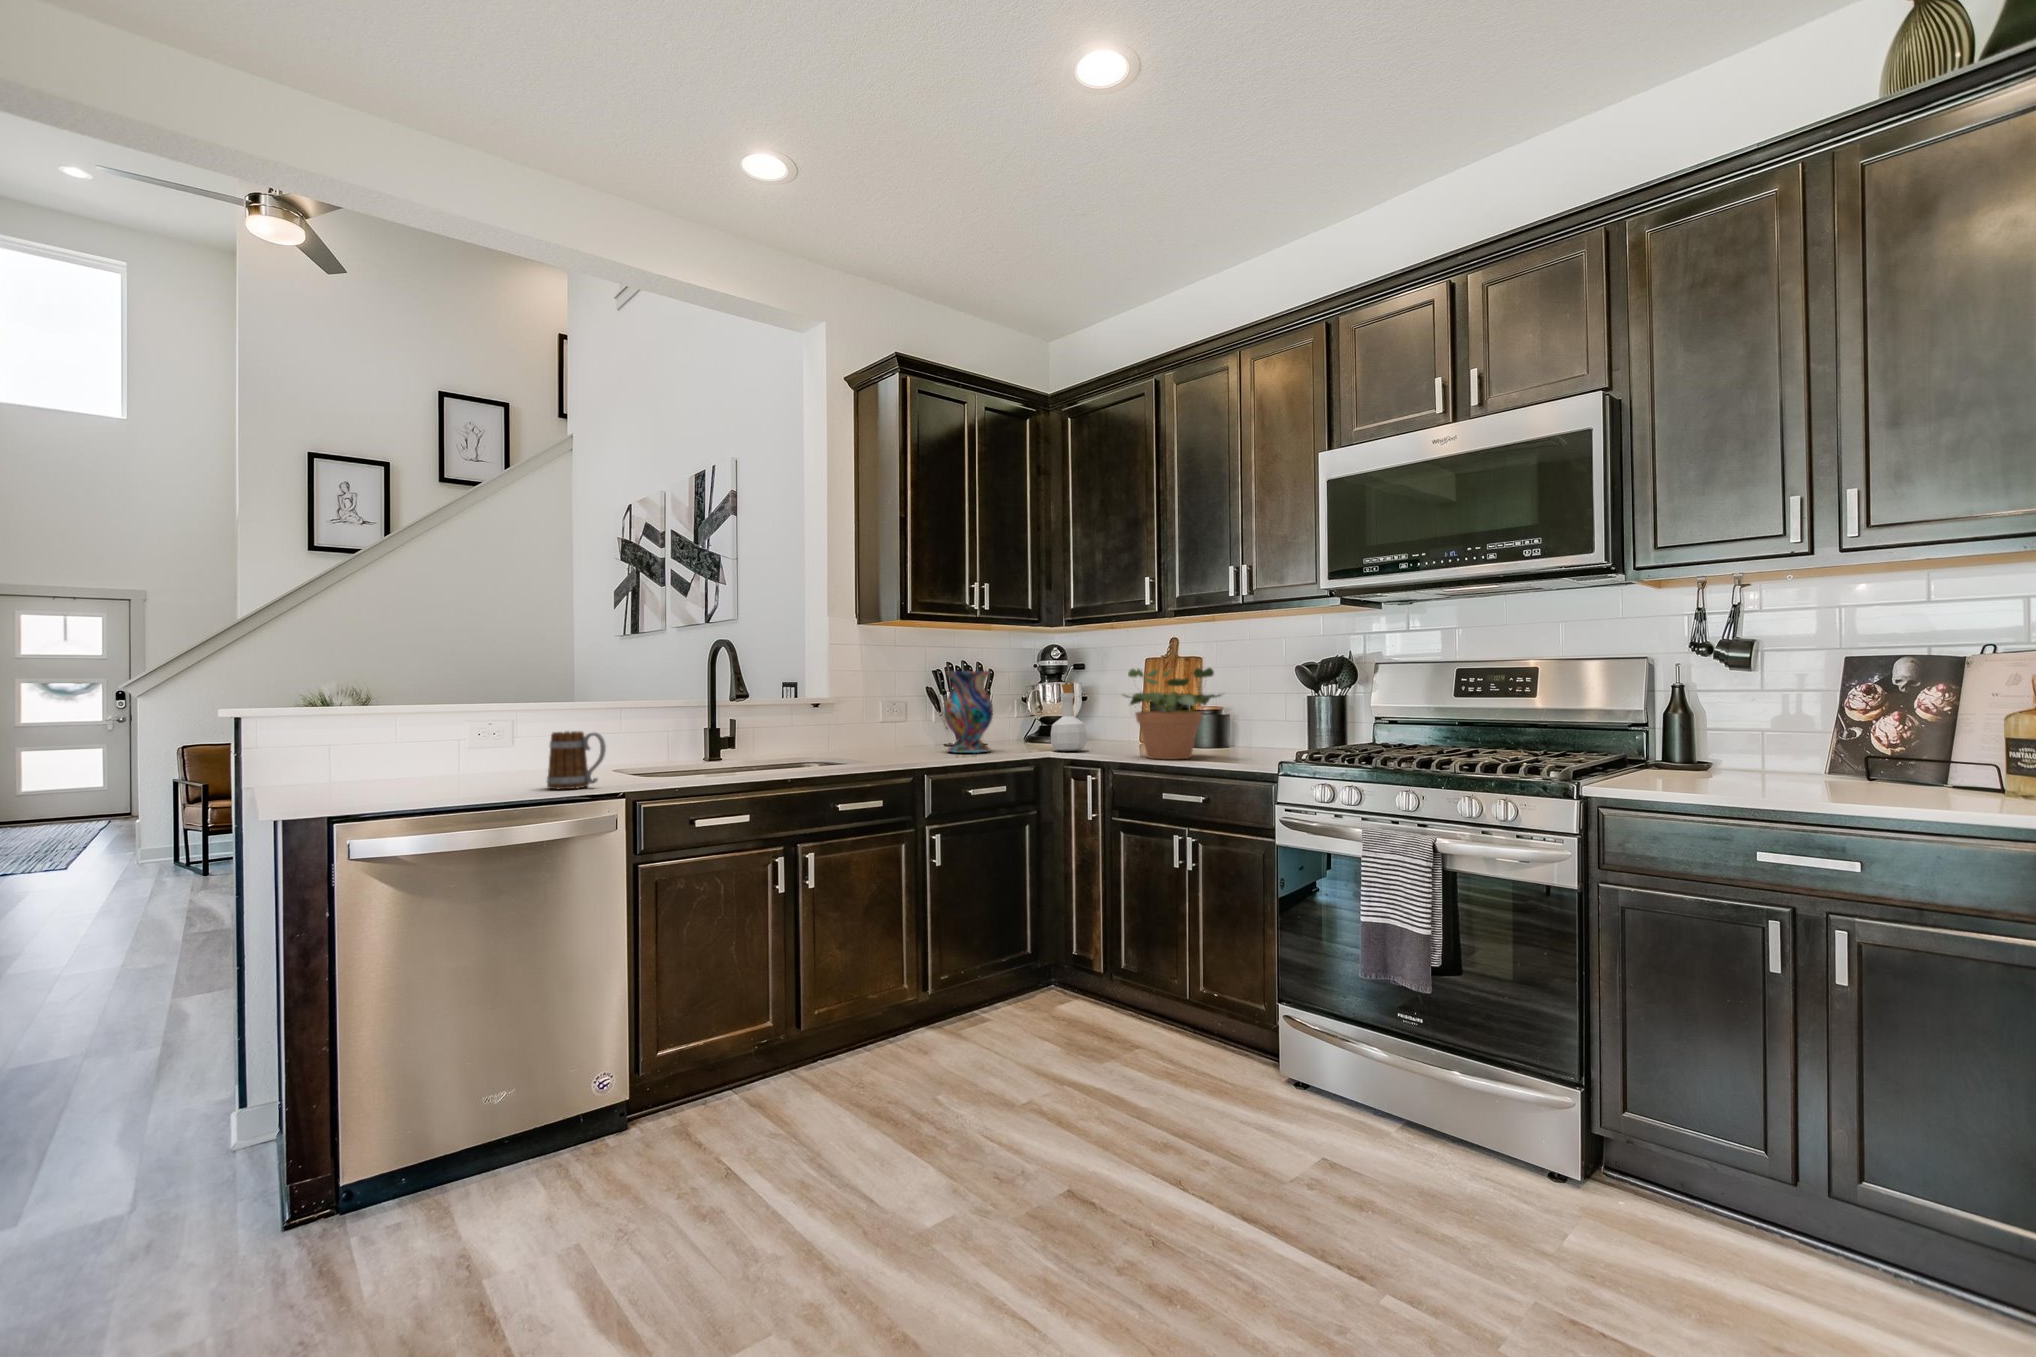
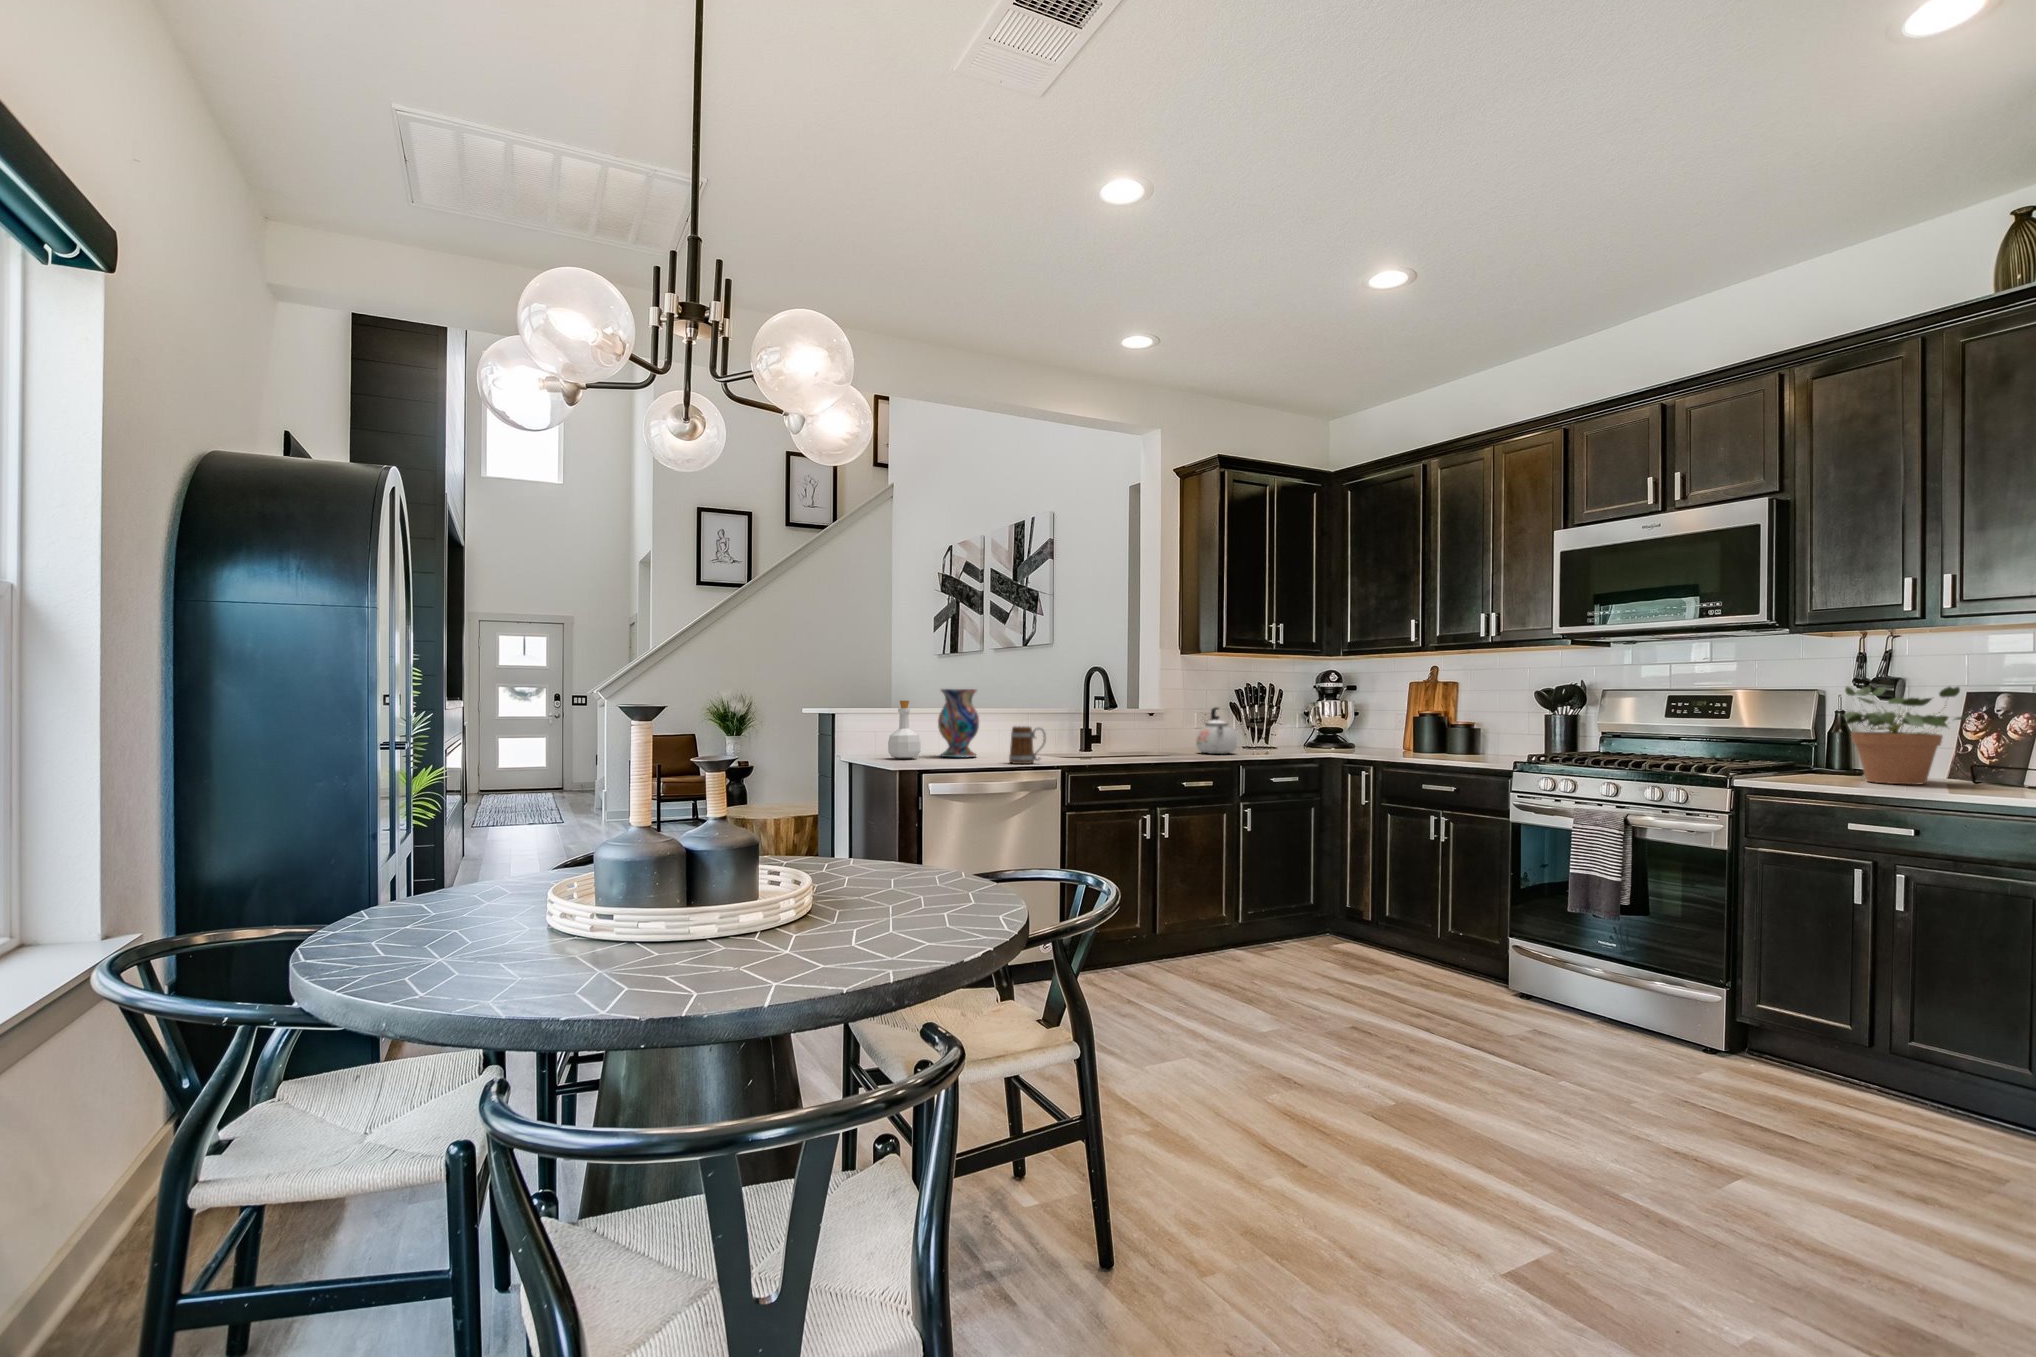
potted plant: present [1123,668,1221,759] -> present [1841,686,1970,784]
vase: present [944,671,993,753] -> present [938,689,979,757]
bottle: present [1051,684,1087,751] -> present [888,701,920,758]
kettle: none [870,695,923,758] -> present [1196,707,1237,754]

